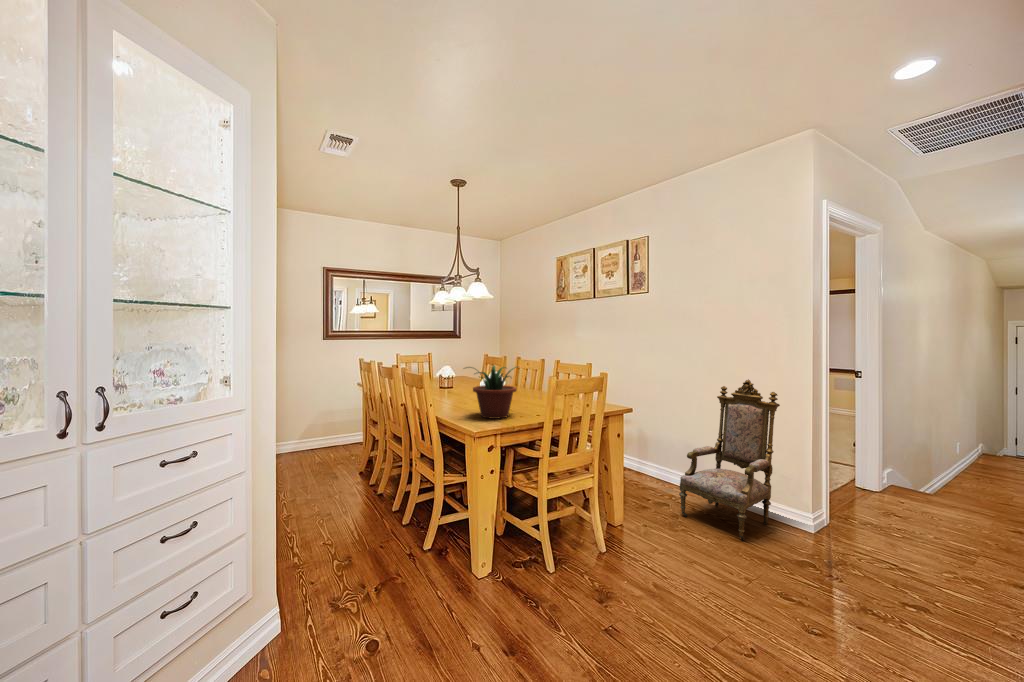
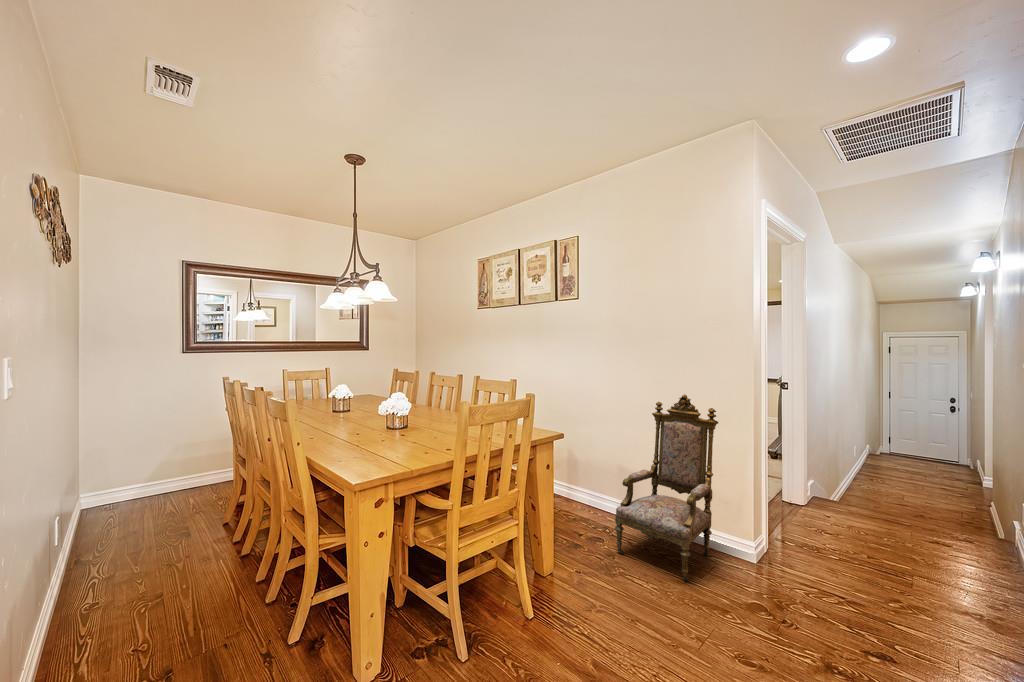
potted plant: present [466,366,517,419] -> none [347,385,425,457]

